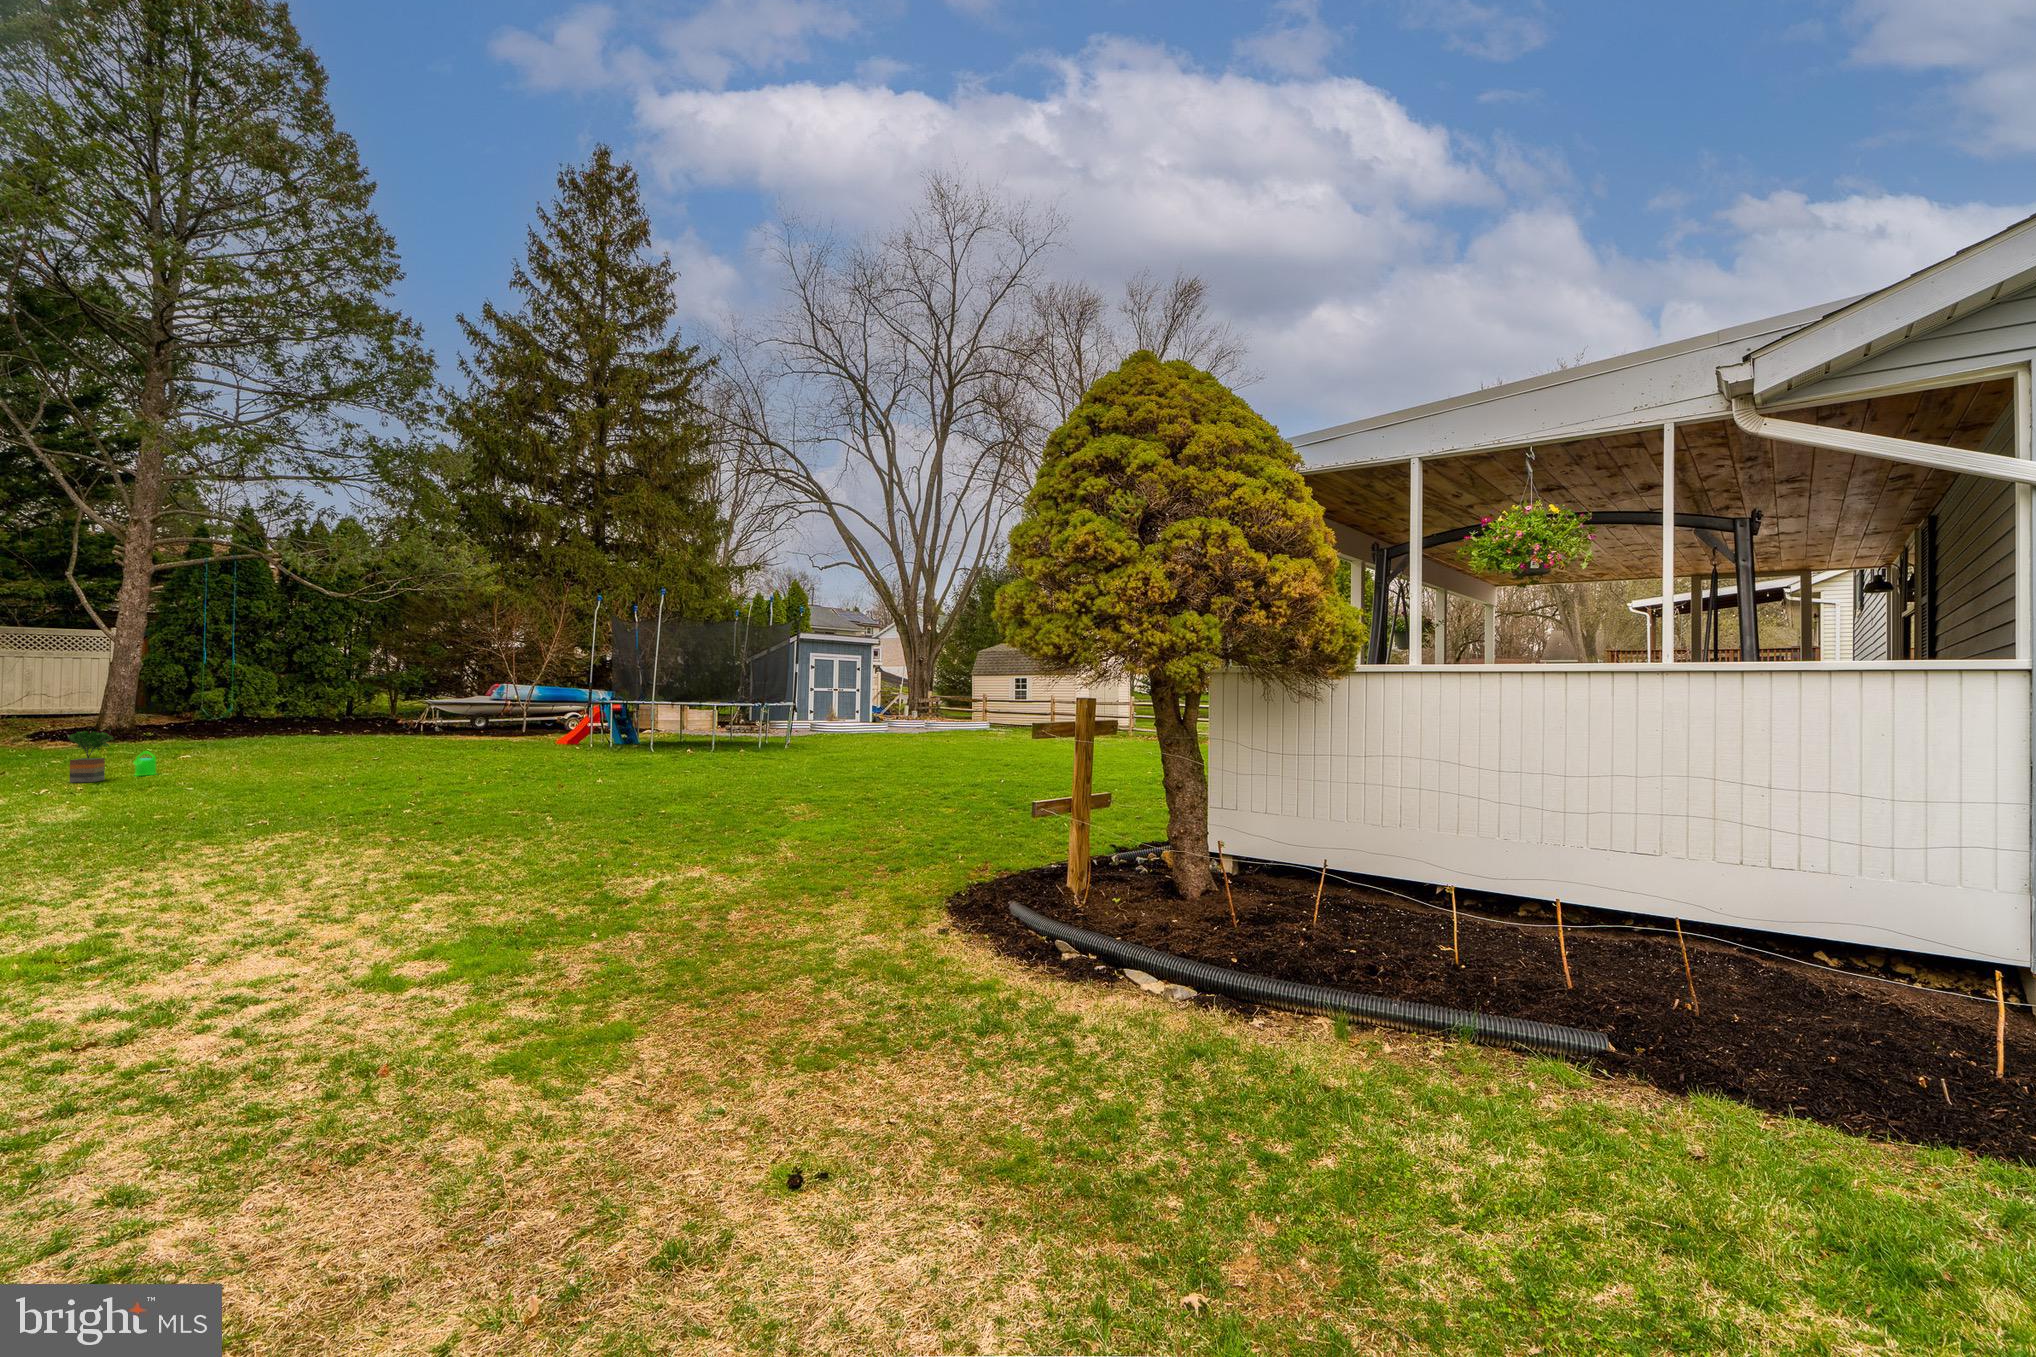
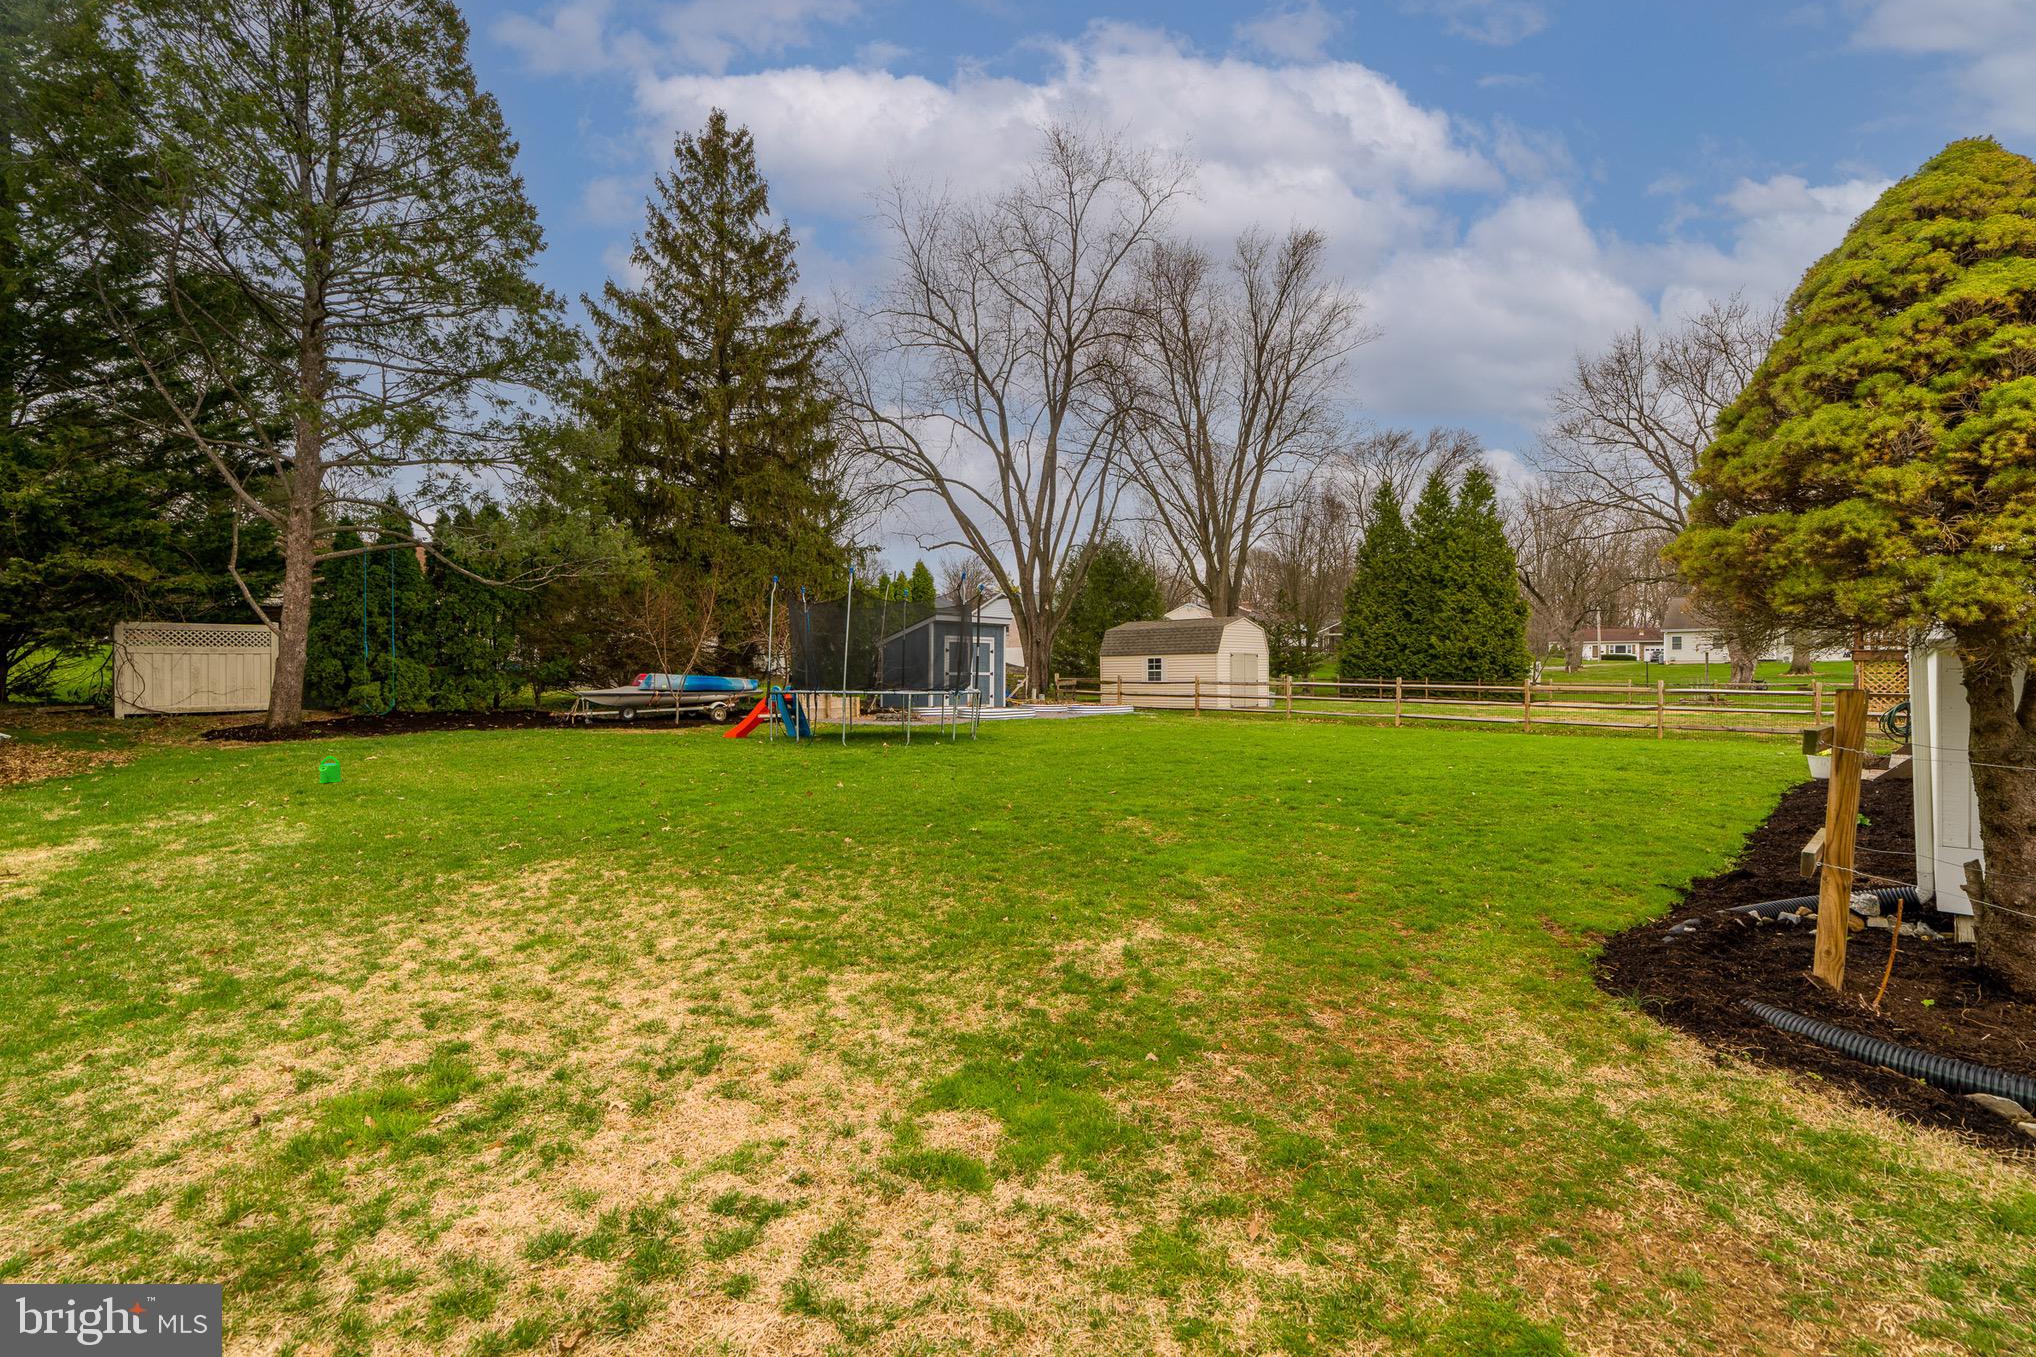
potted tree: present [69,731,113,783] -> none [254,736,300,792]

